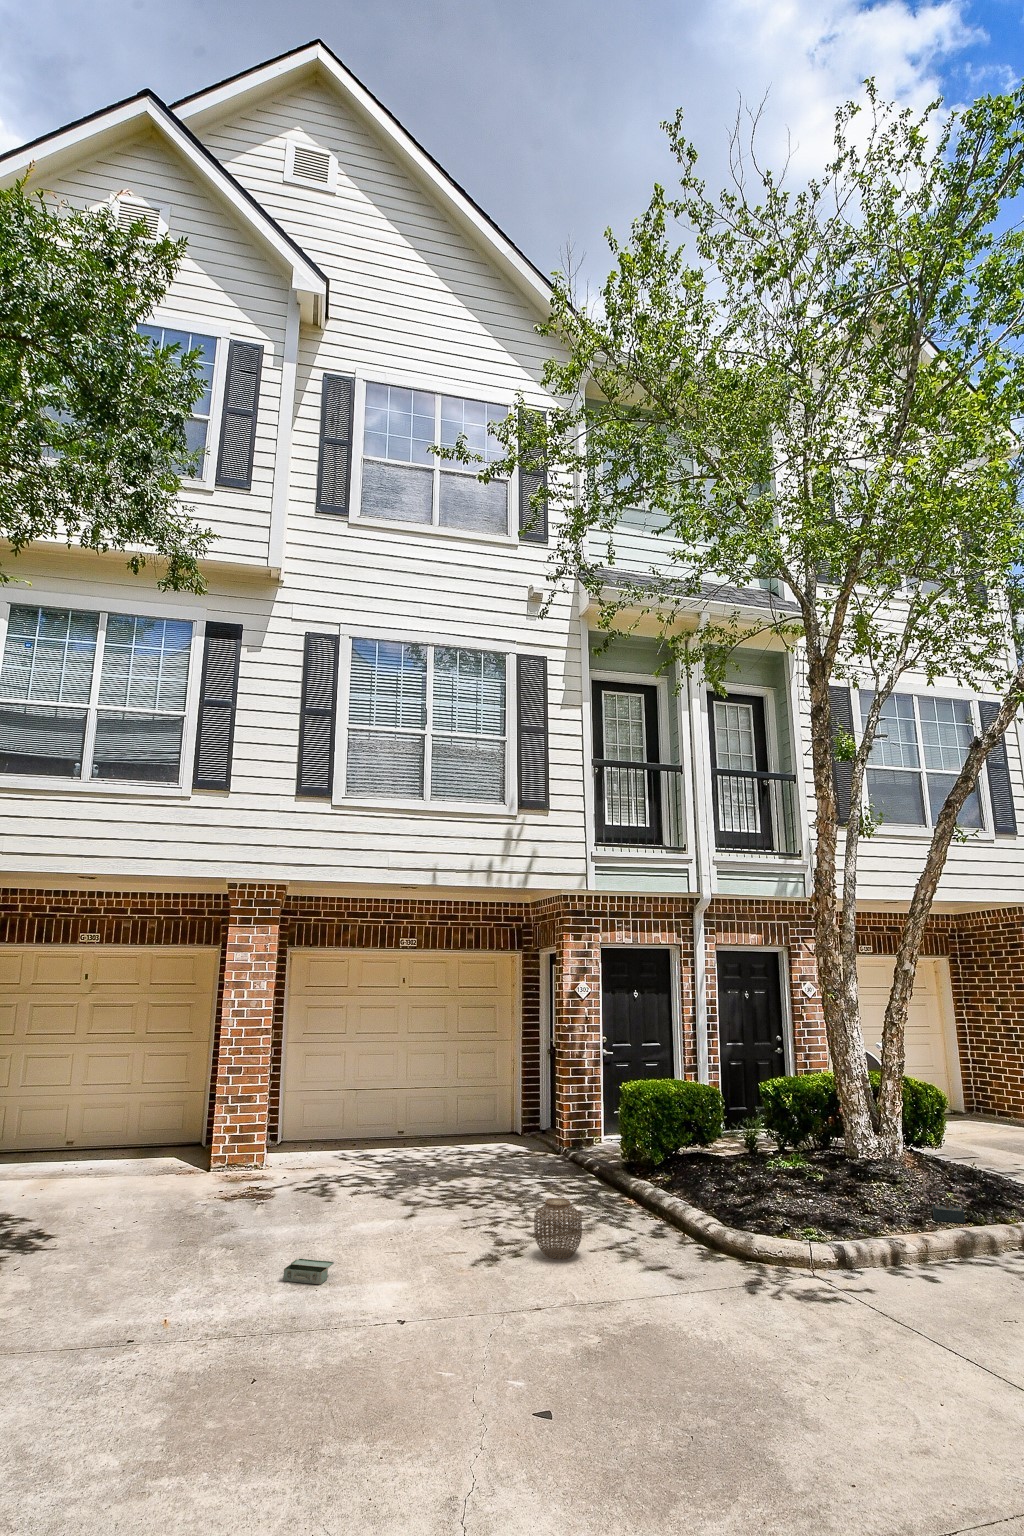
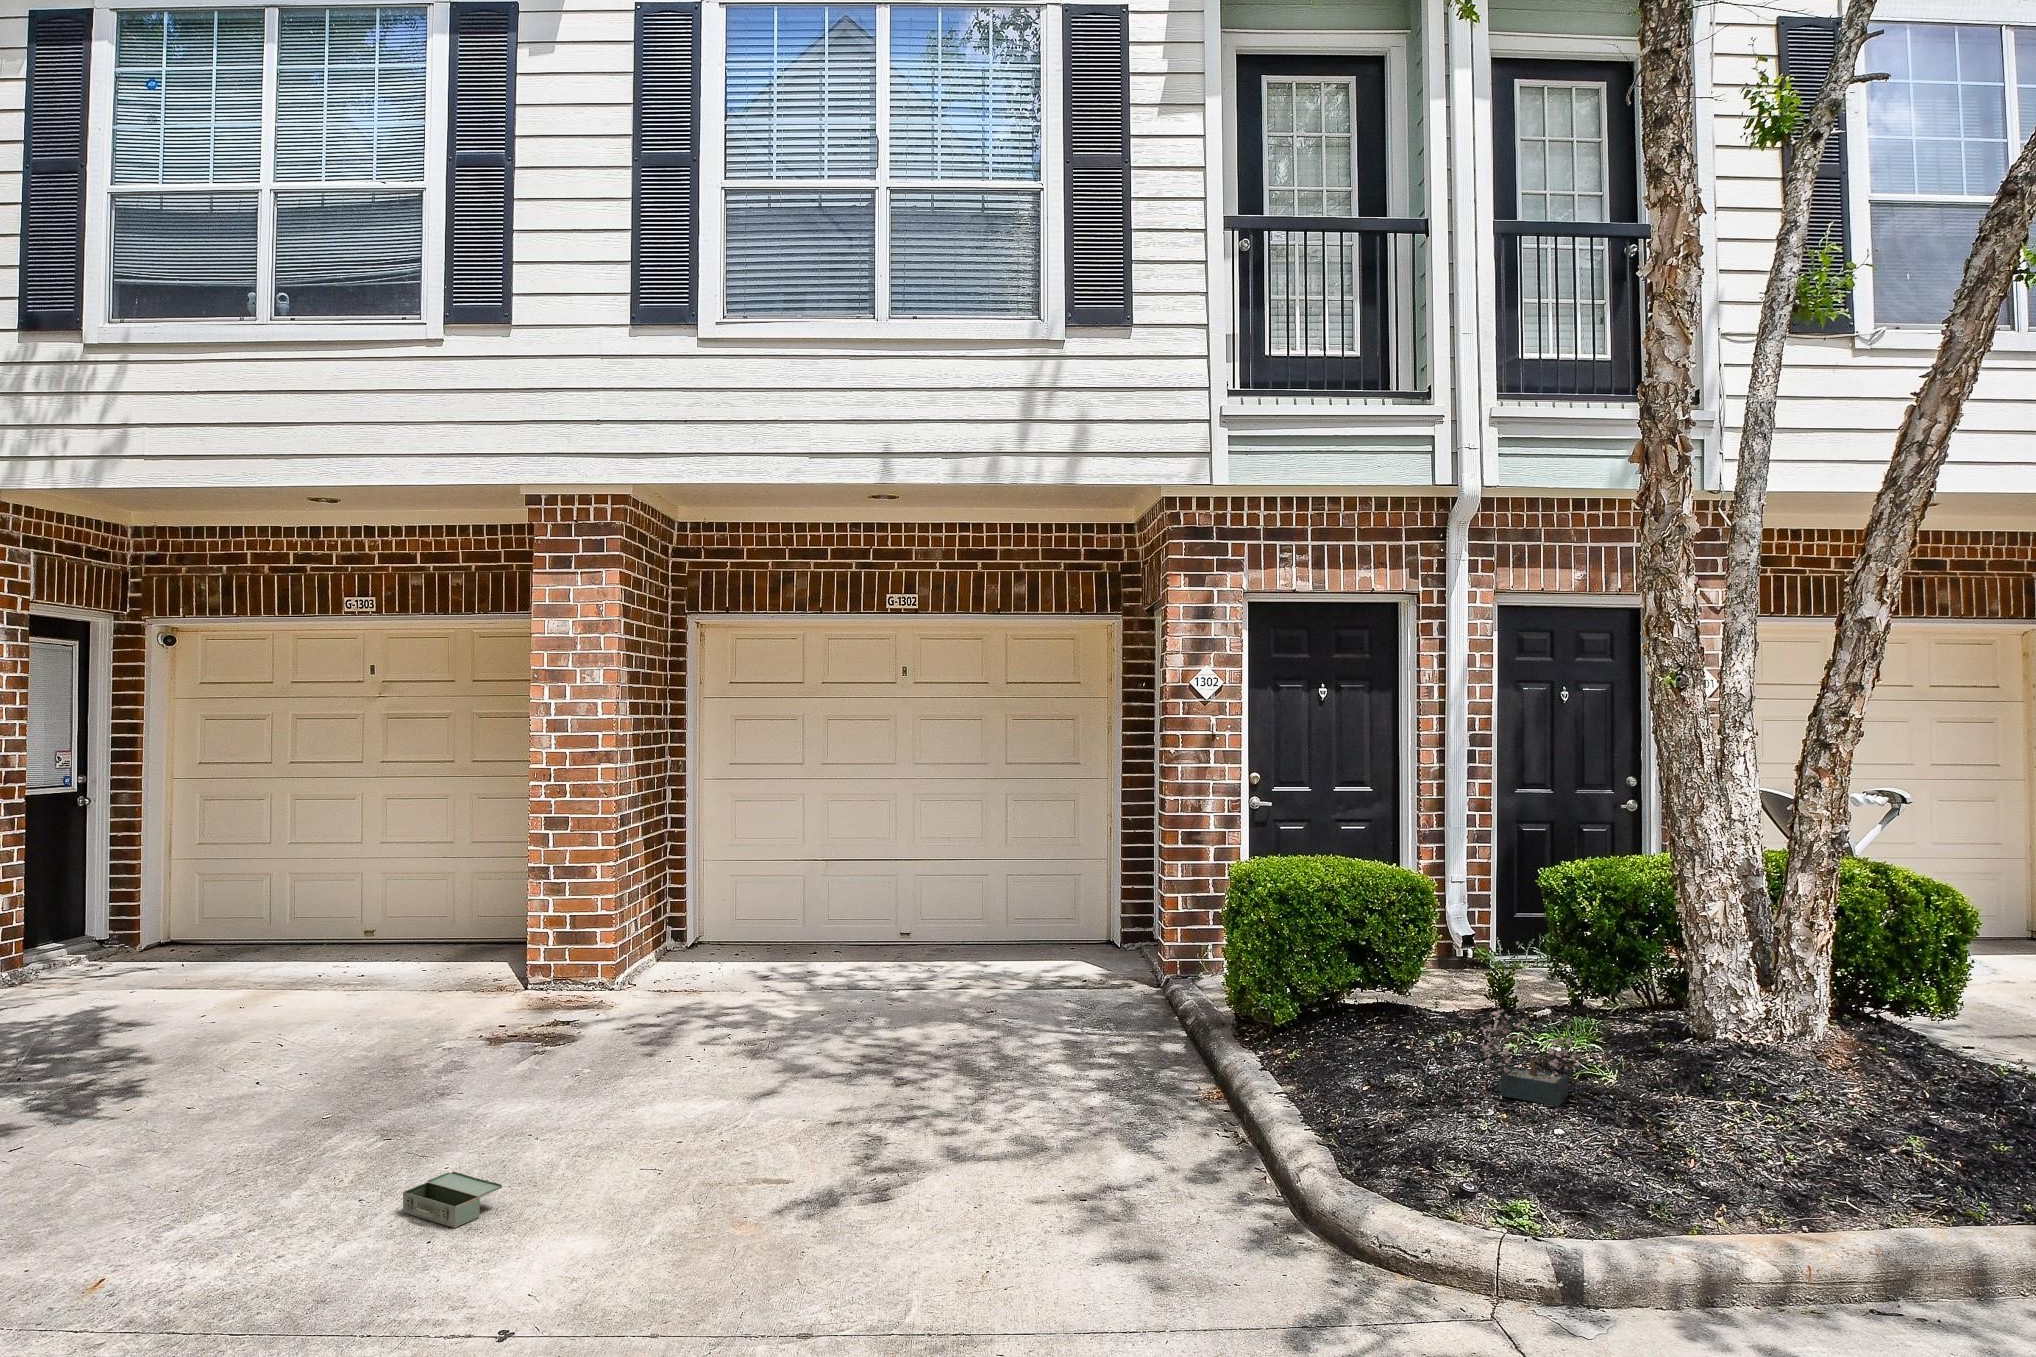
decorative plant: present [918,1175,971,1223] -> present [1480,1009,1581,1106]
woven basket: present [534,1198,582,1259] -> none [911,1092,1010,1213]

